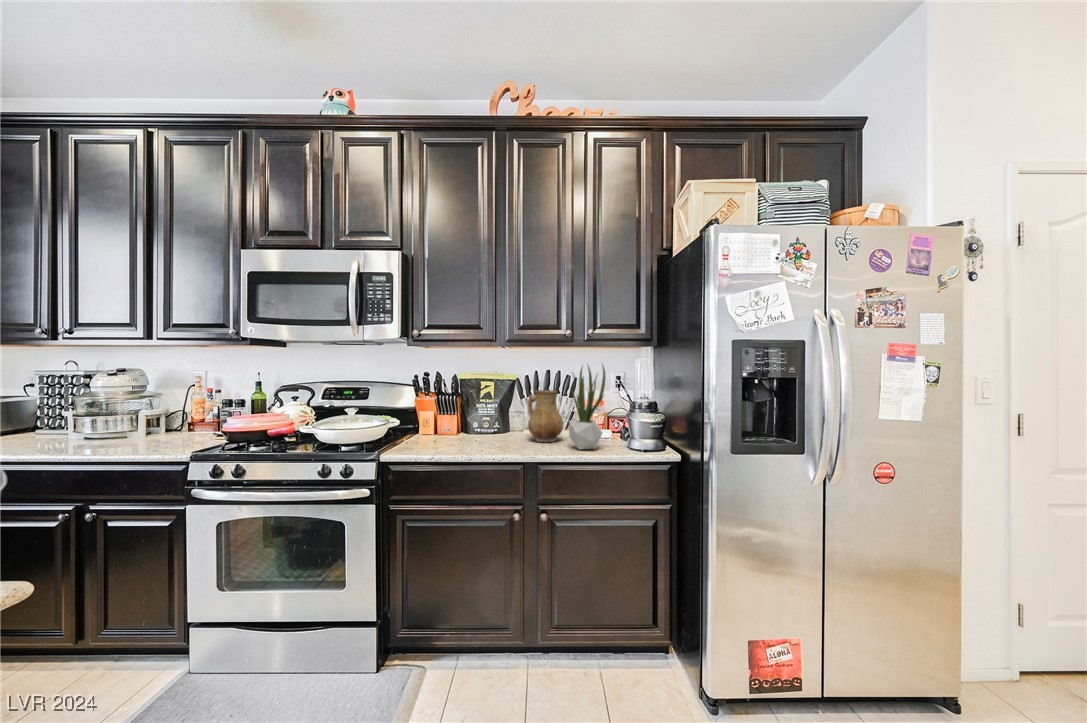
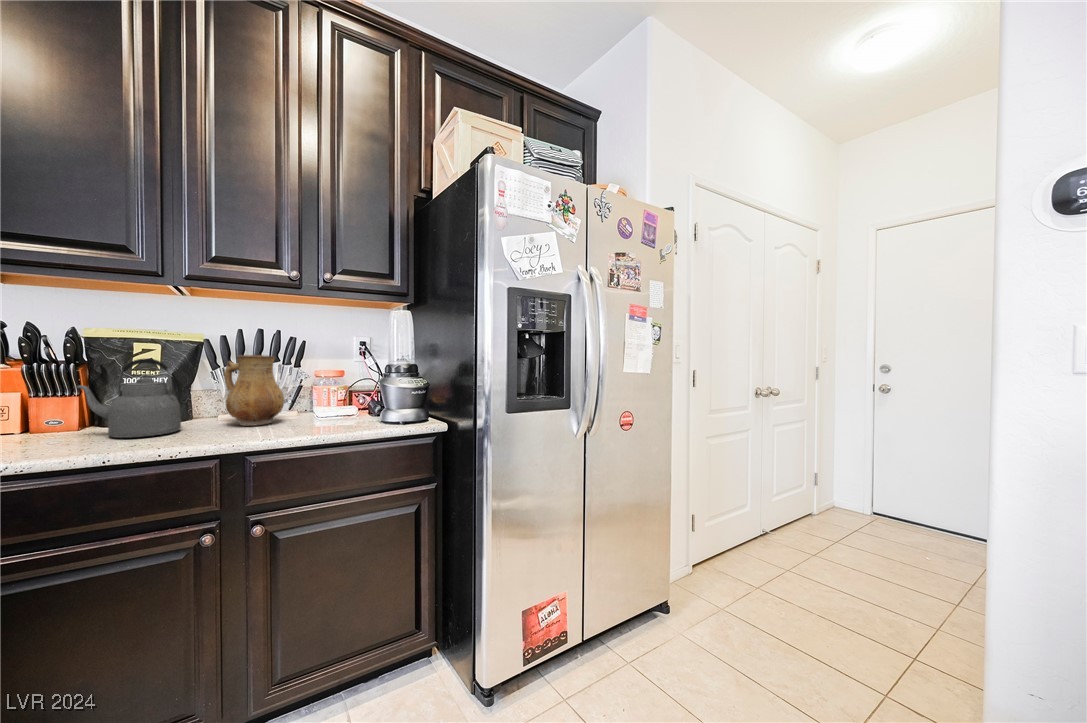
potted plant: present [569,366,606,449] -> none [295,314,349,429]
kettle: none [455,393,504,444] -> present [74,359,181,438]

